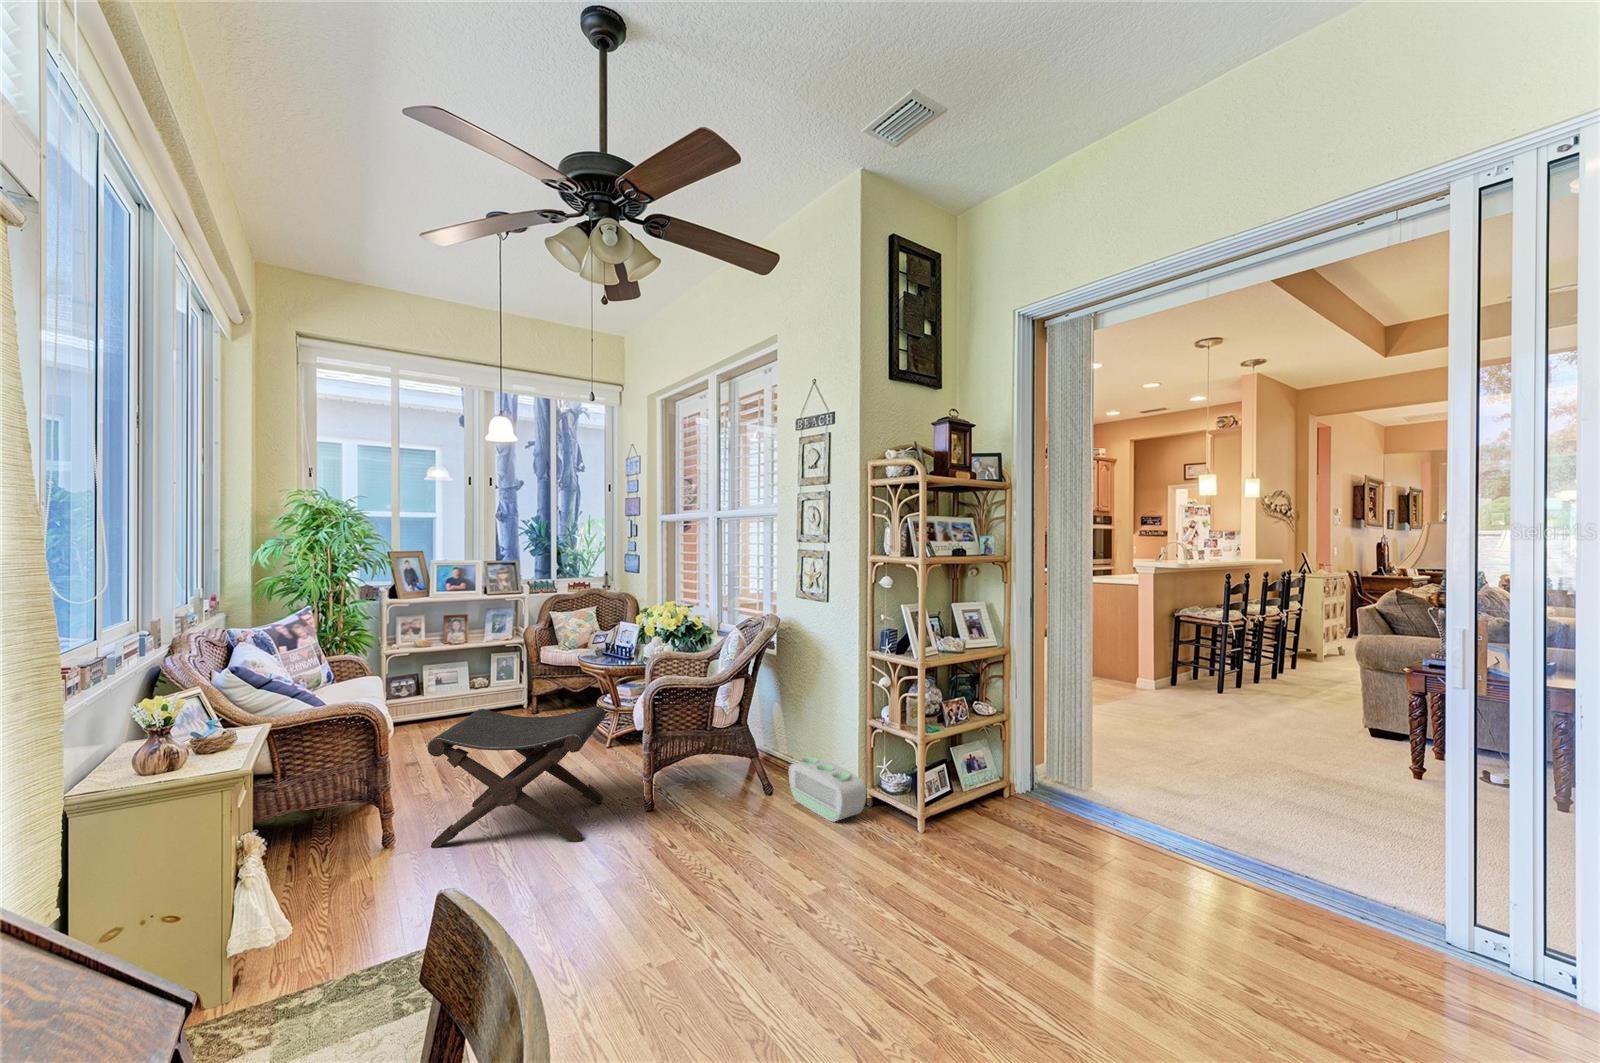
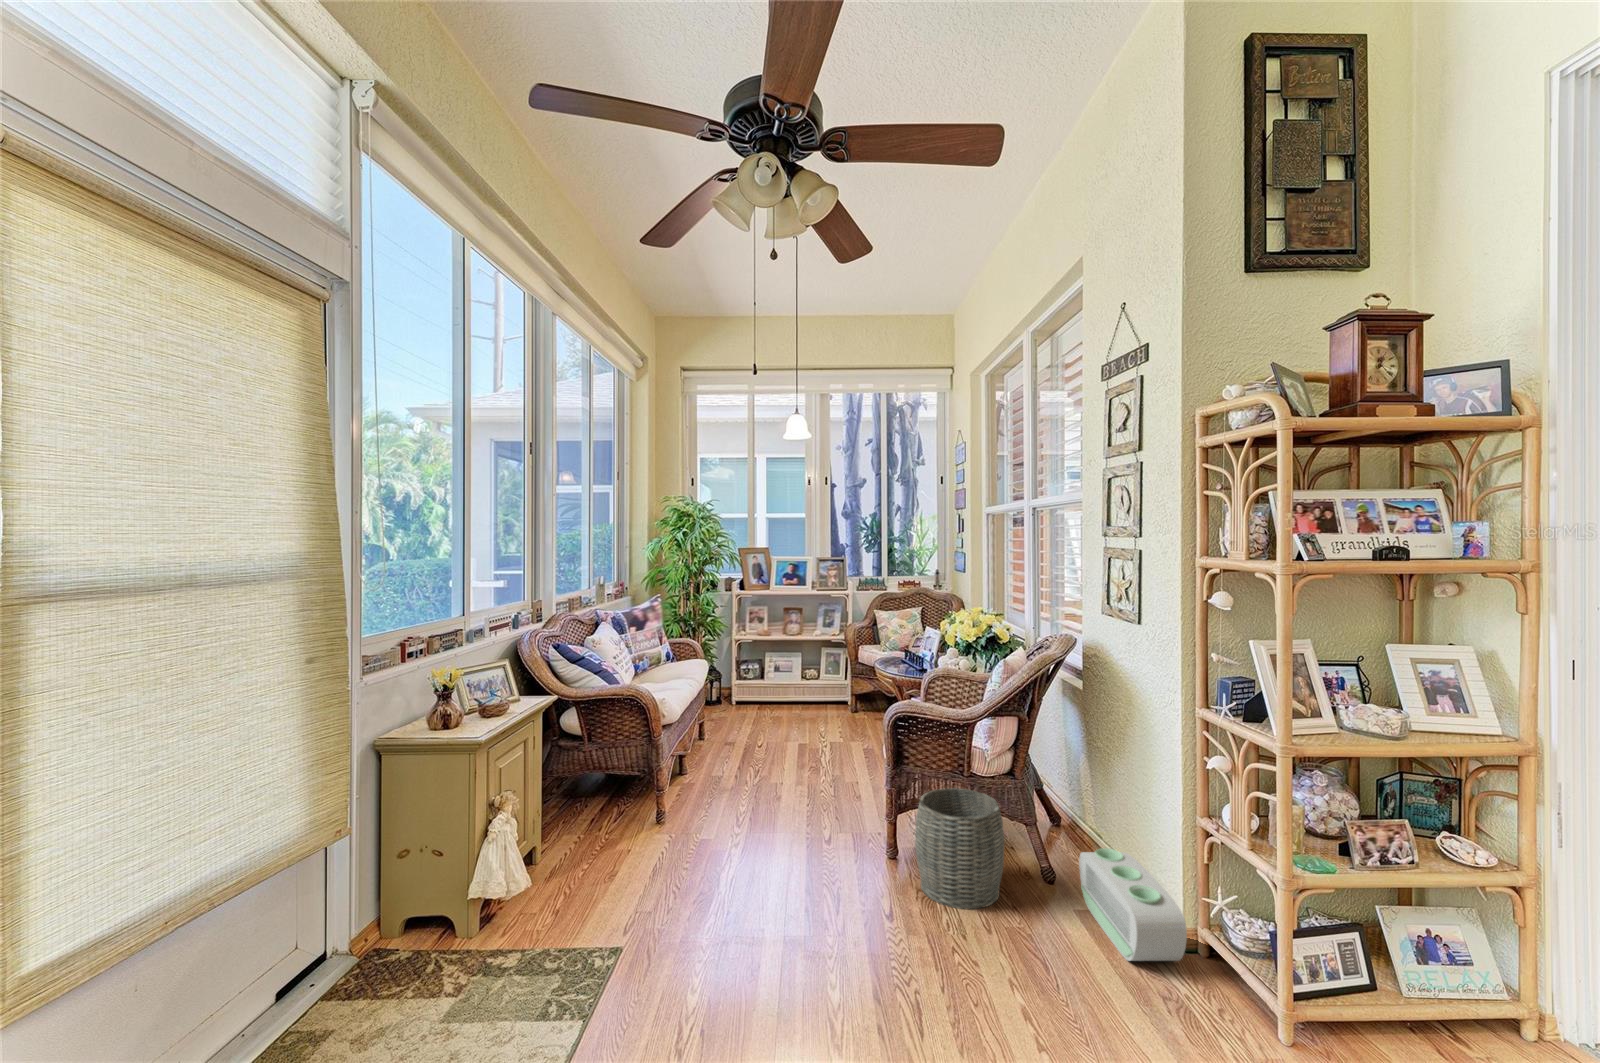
footstool: present [428,706,606,848] -> none [668,708,855,880]
woven basket: none [676,738,743,826] -> present [915,788,1004,909]

